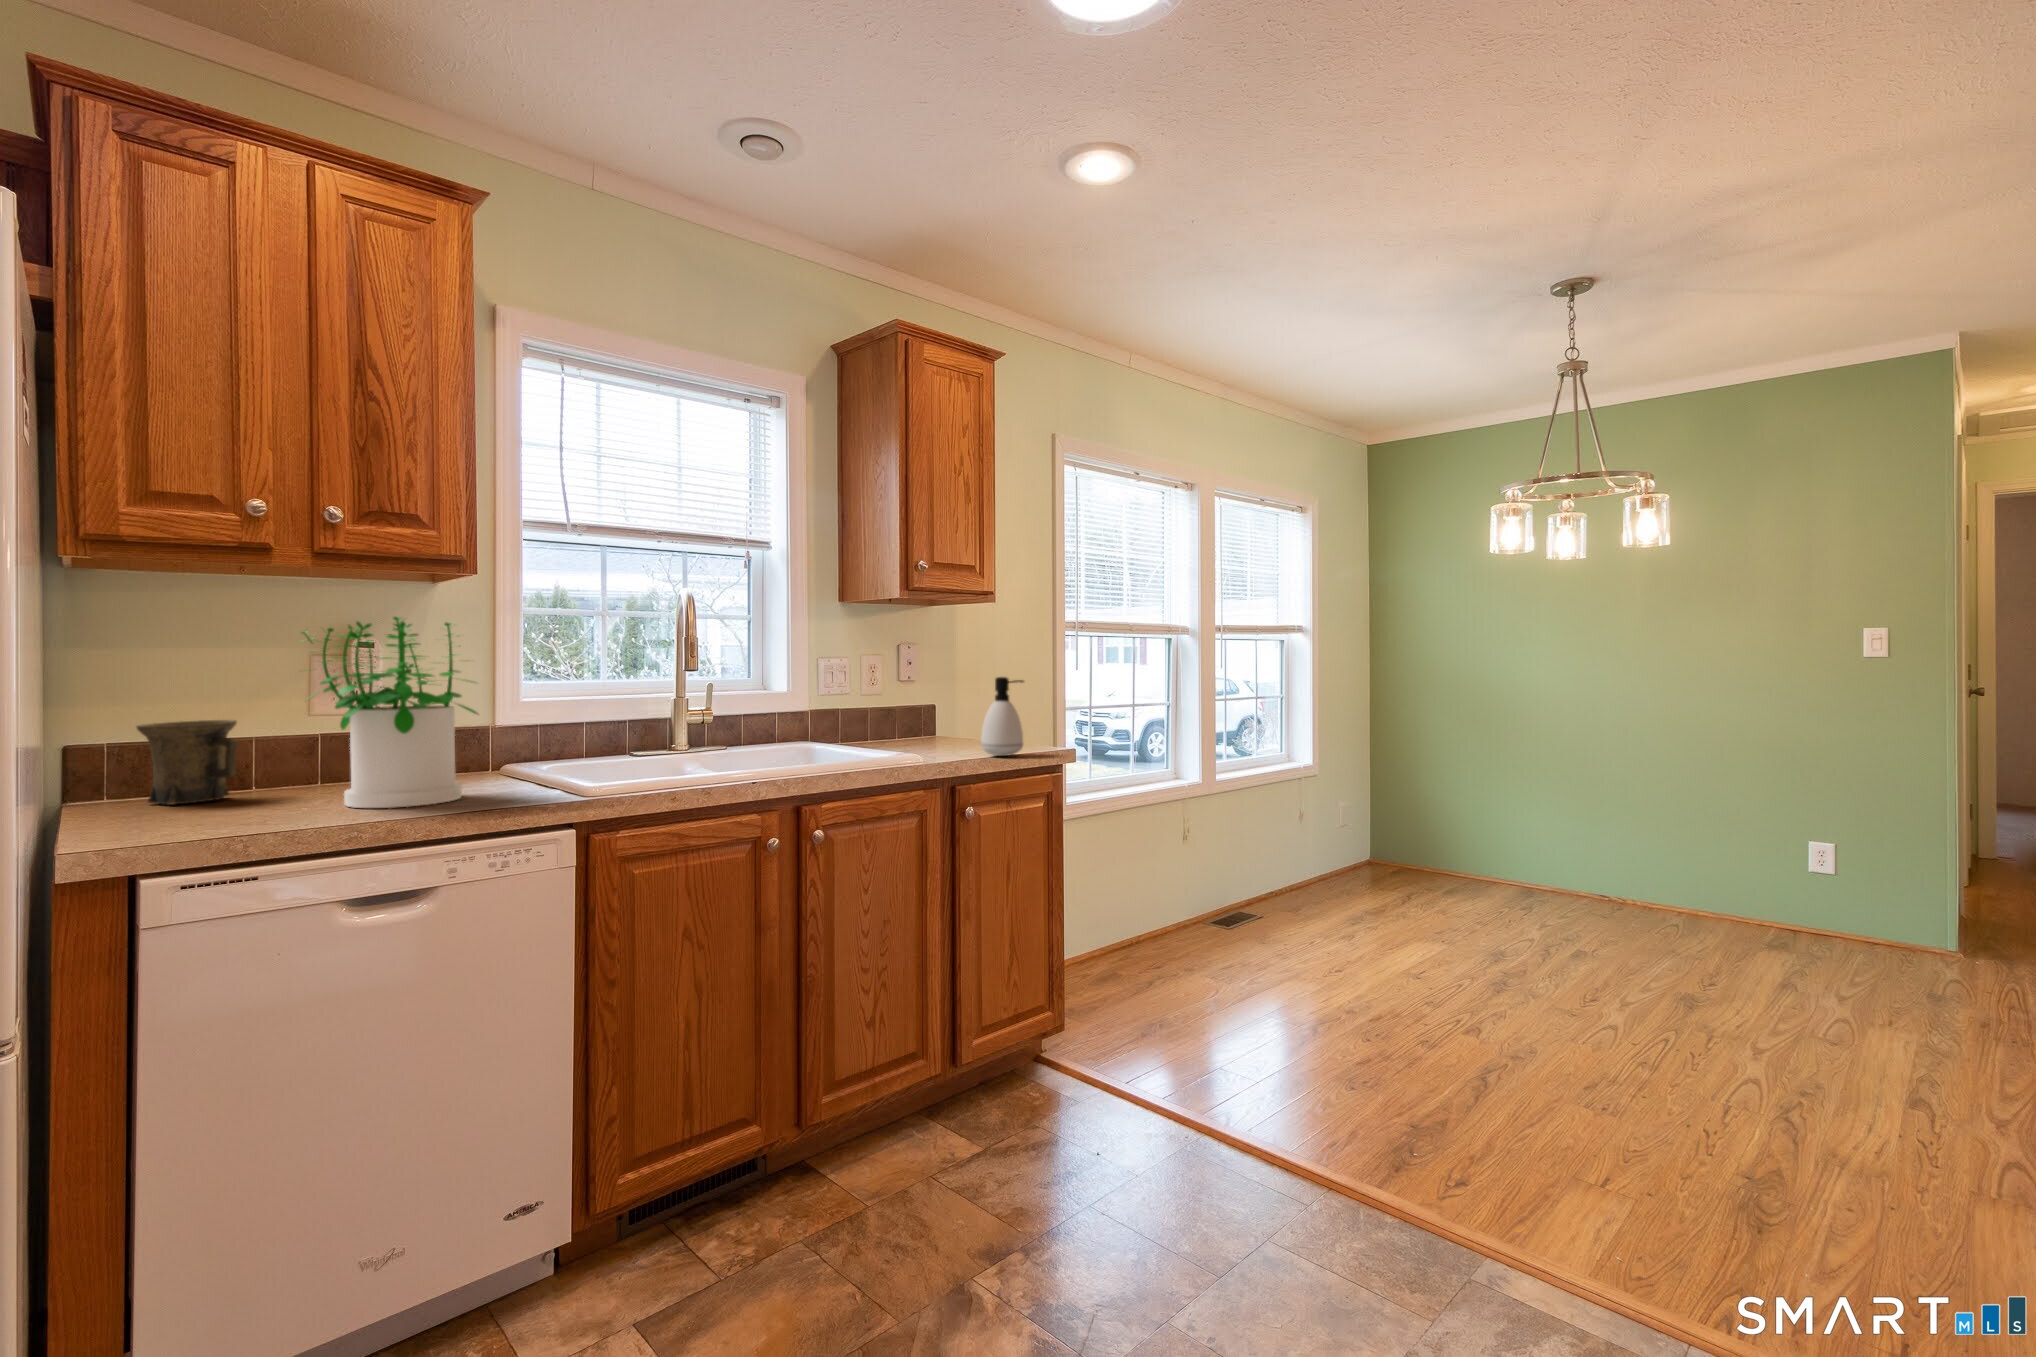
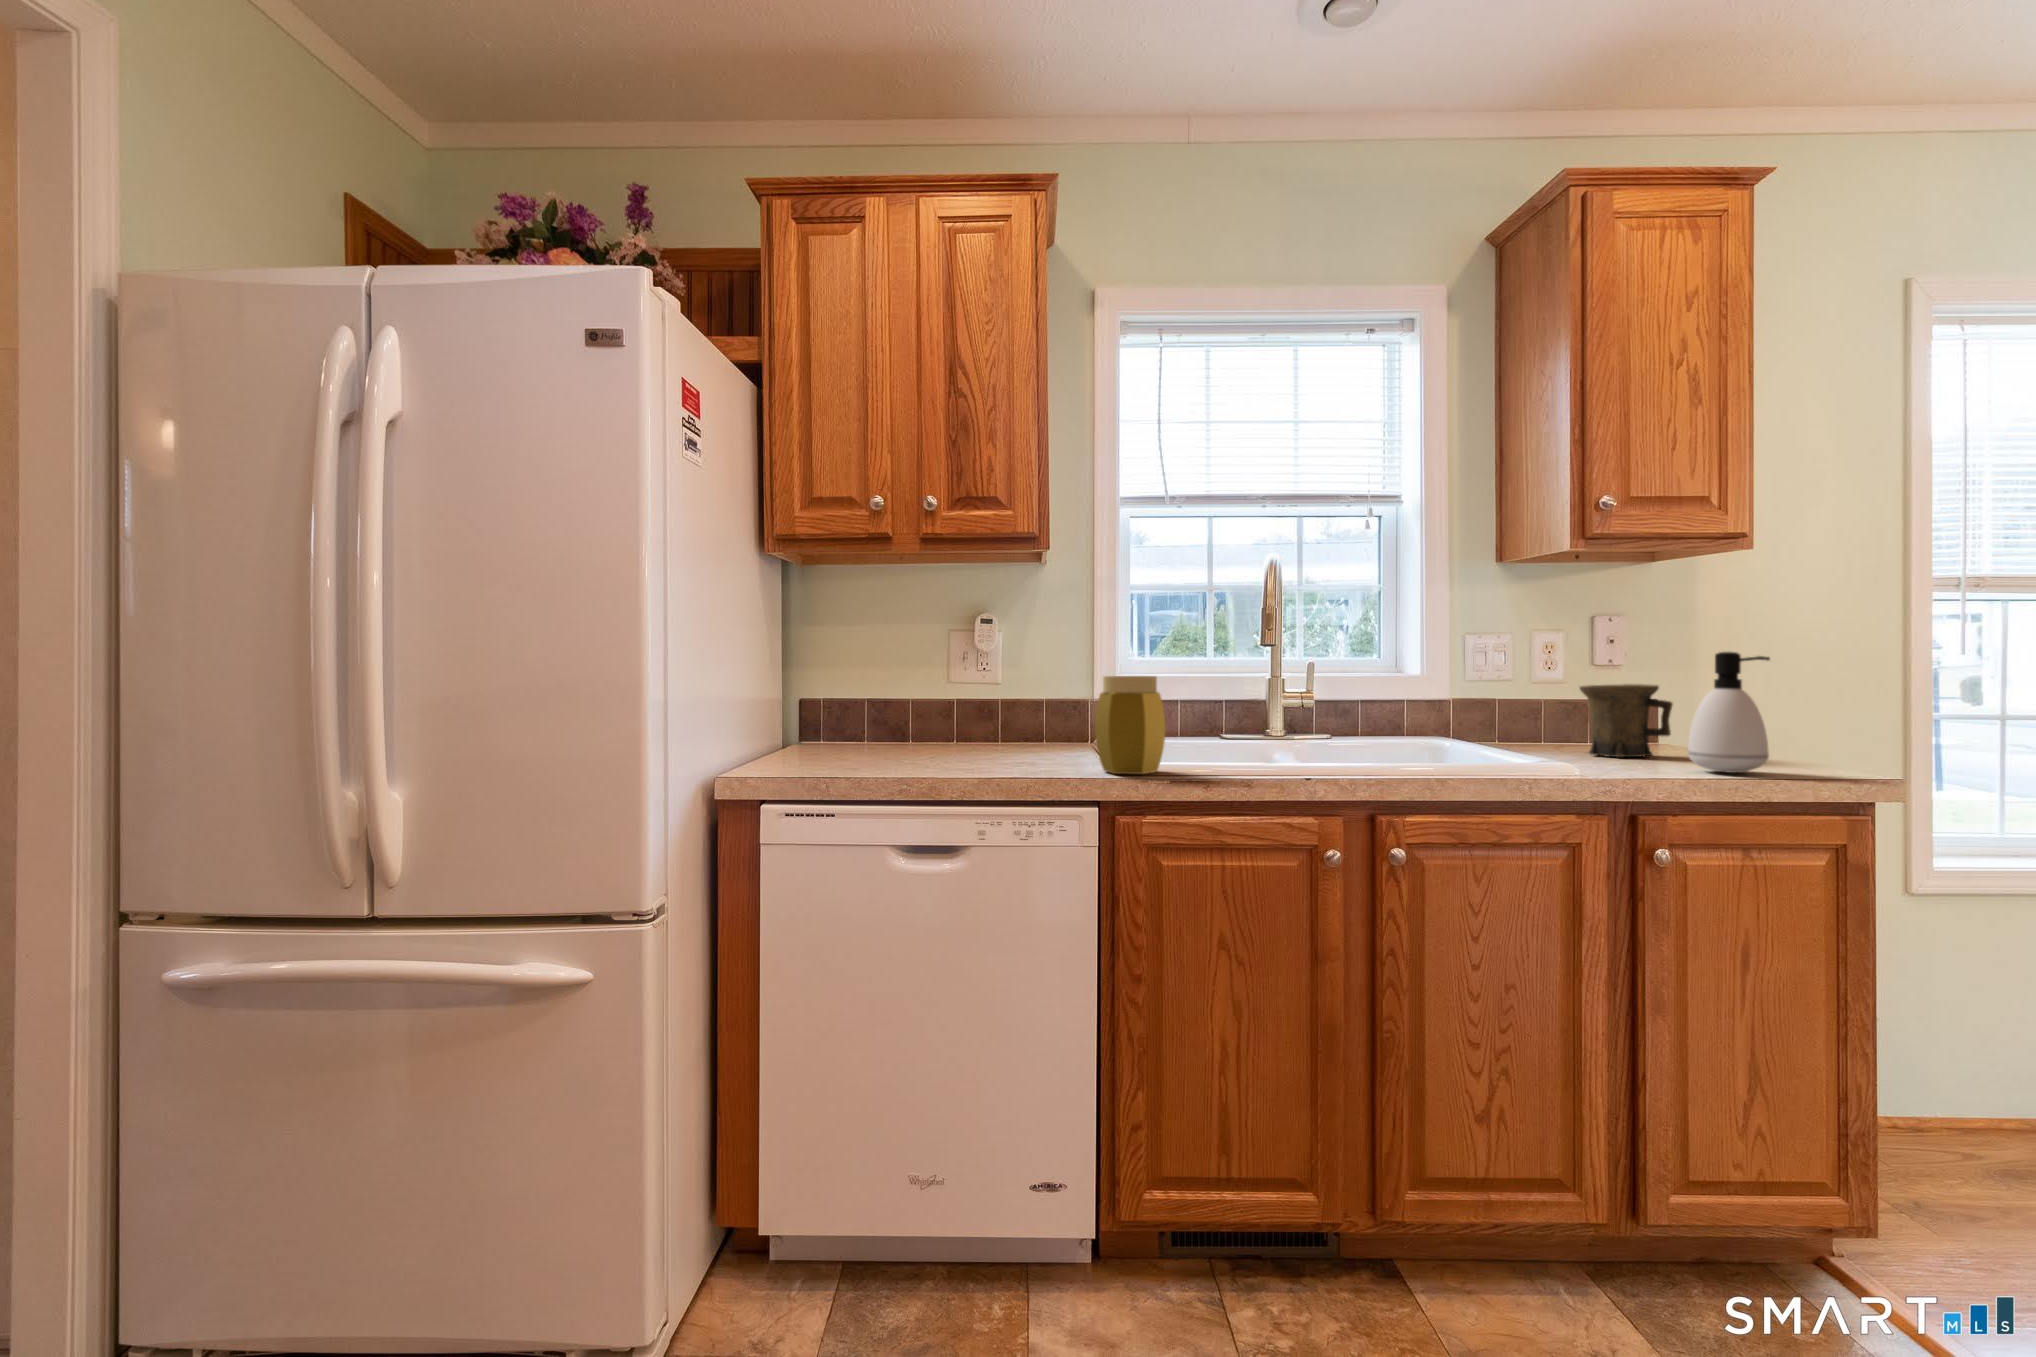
potted plant: present [302,617,478,808] -> none [892,592,1029,770]
jar: none [561,702,631,795] -> present [1095,676,1165,774]
mug: present [136,720,238,805] -> present [1580,684,1673,757]

